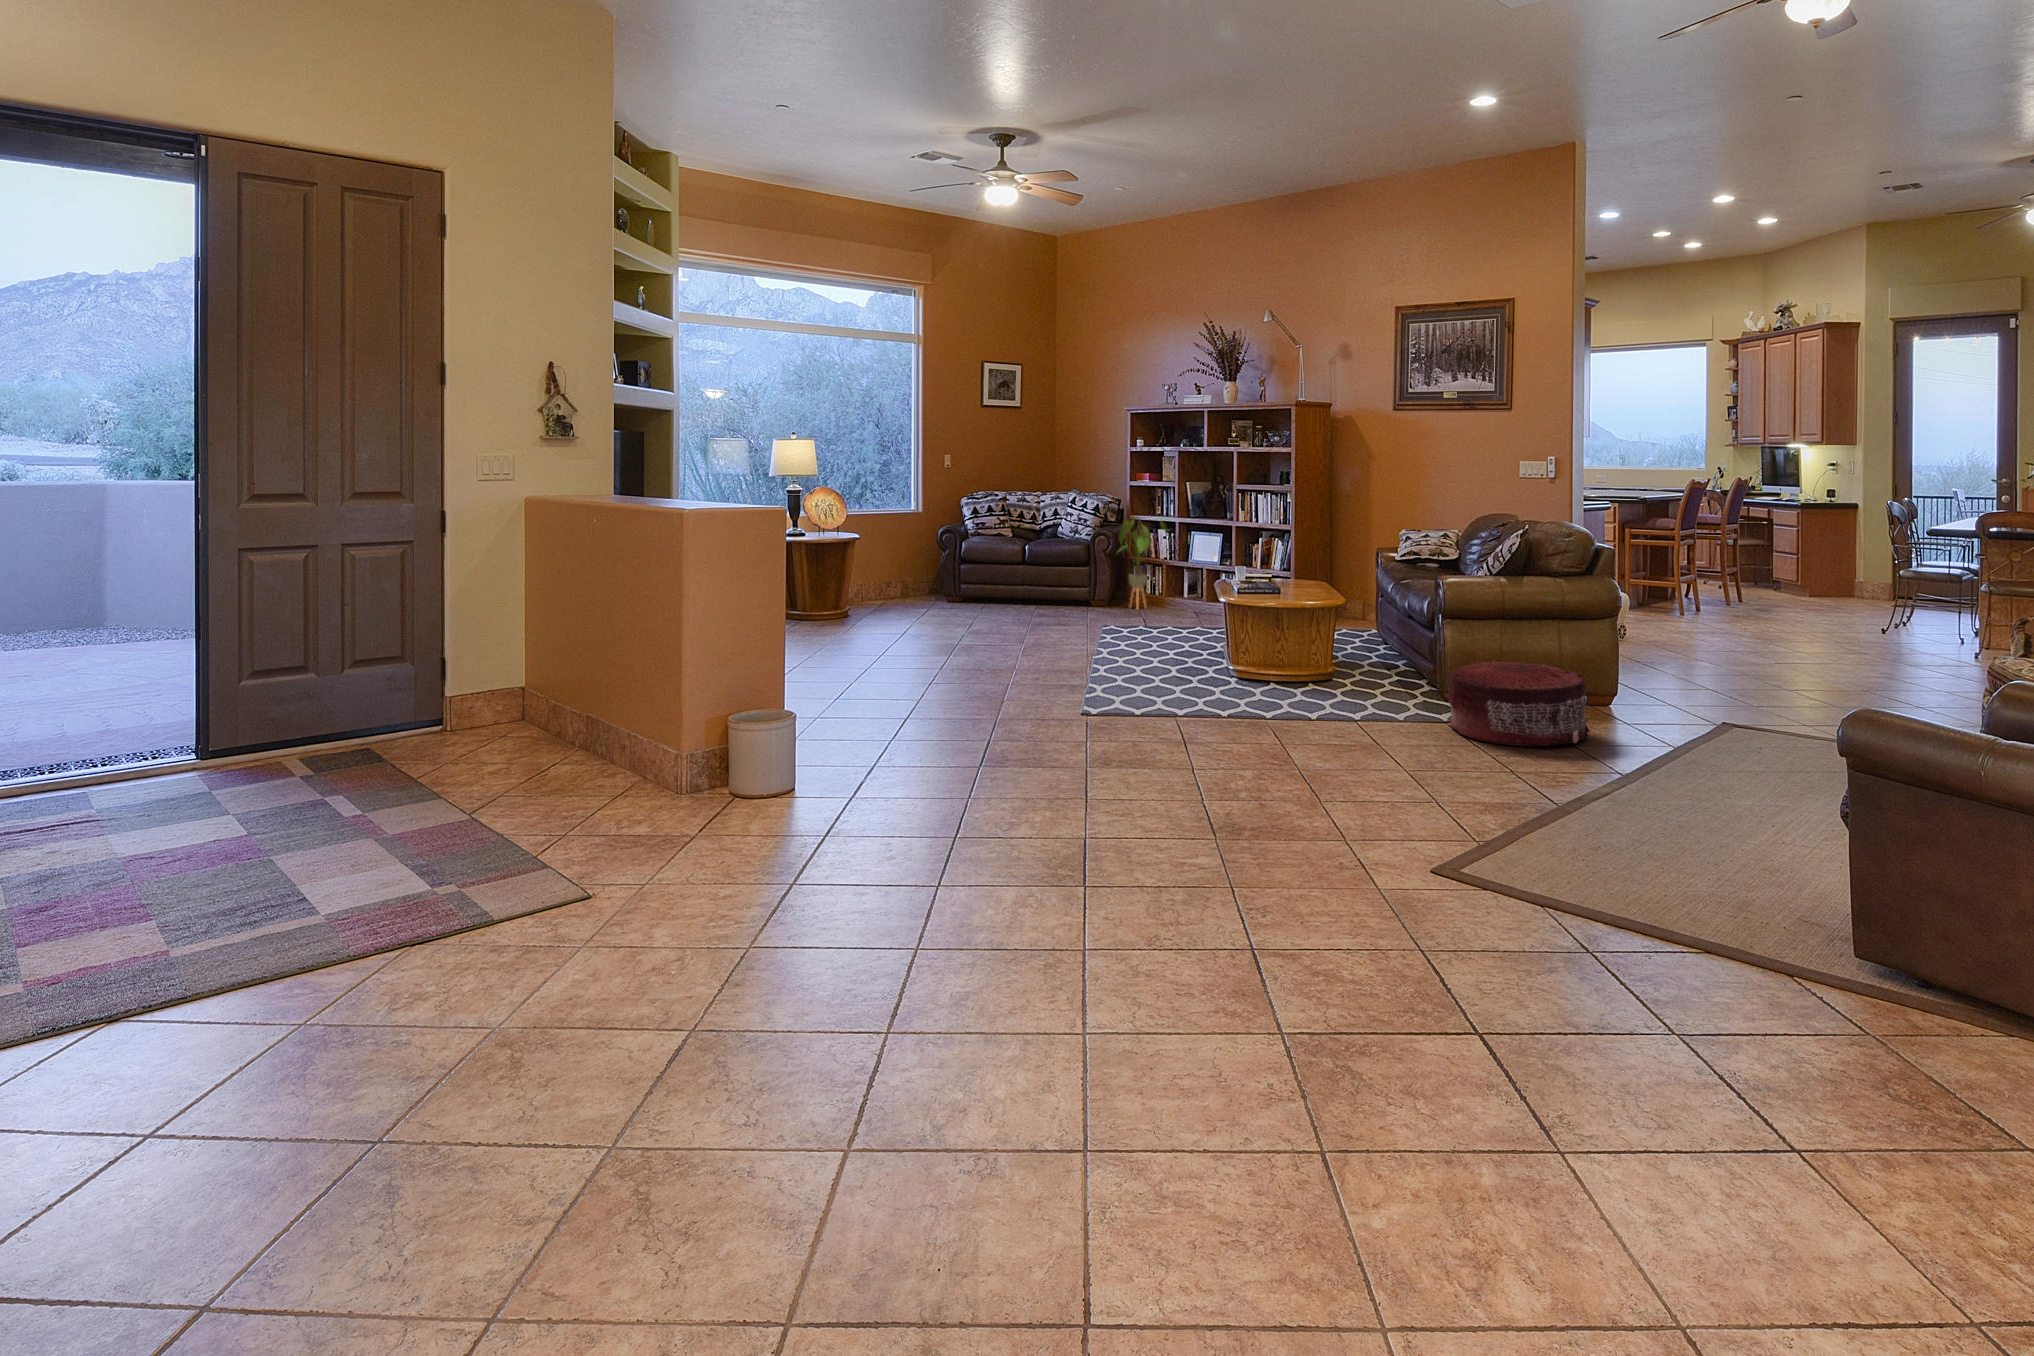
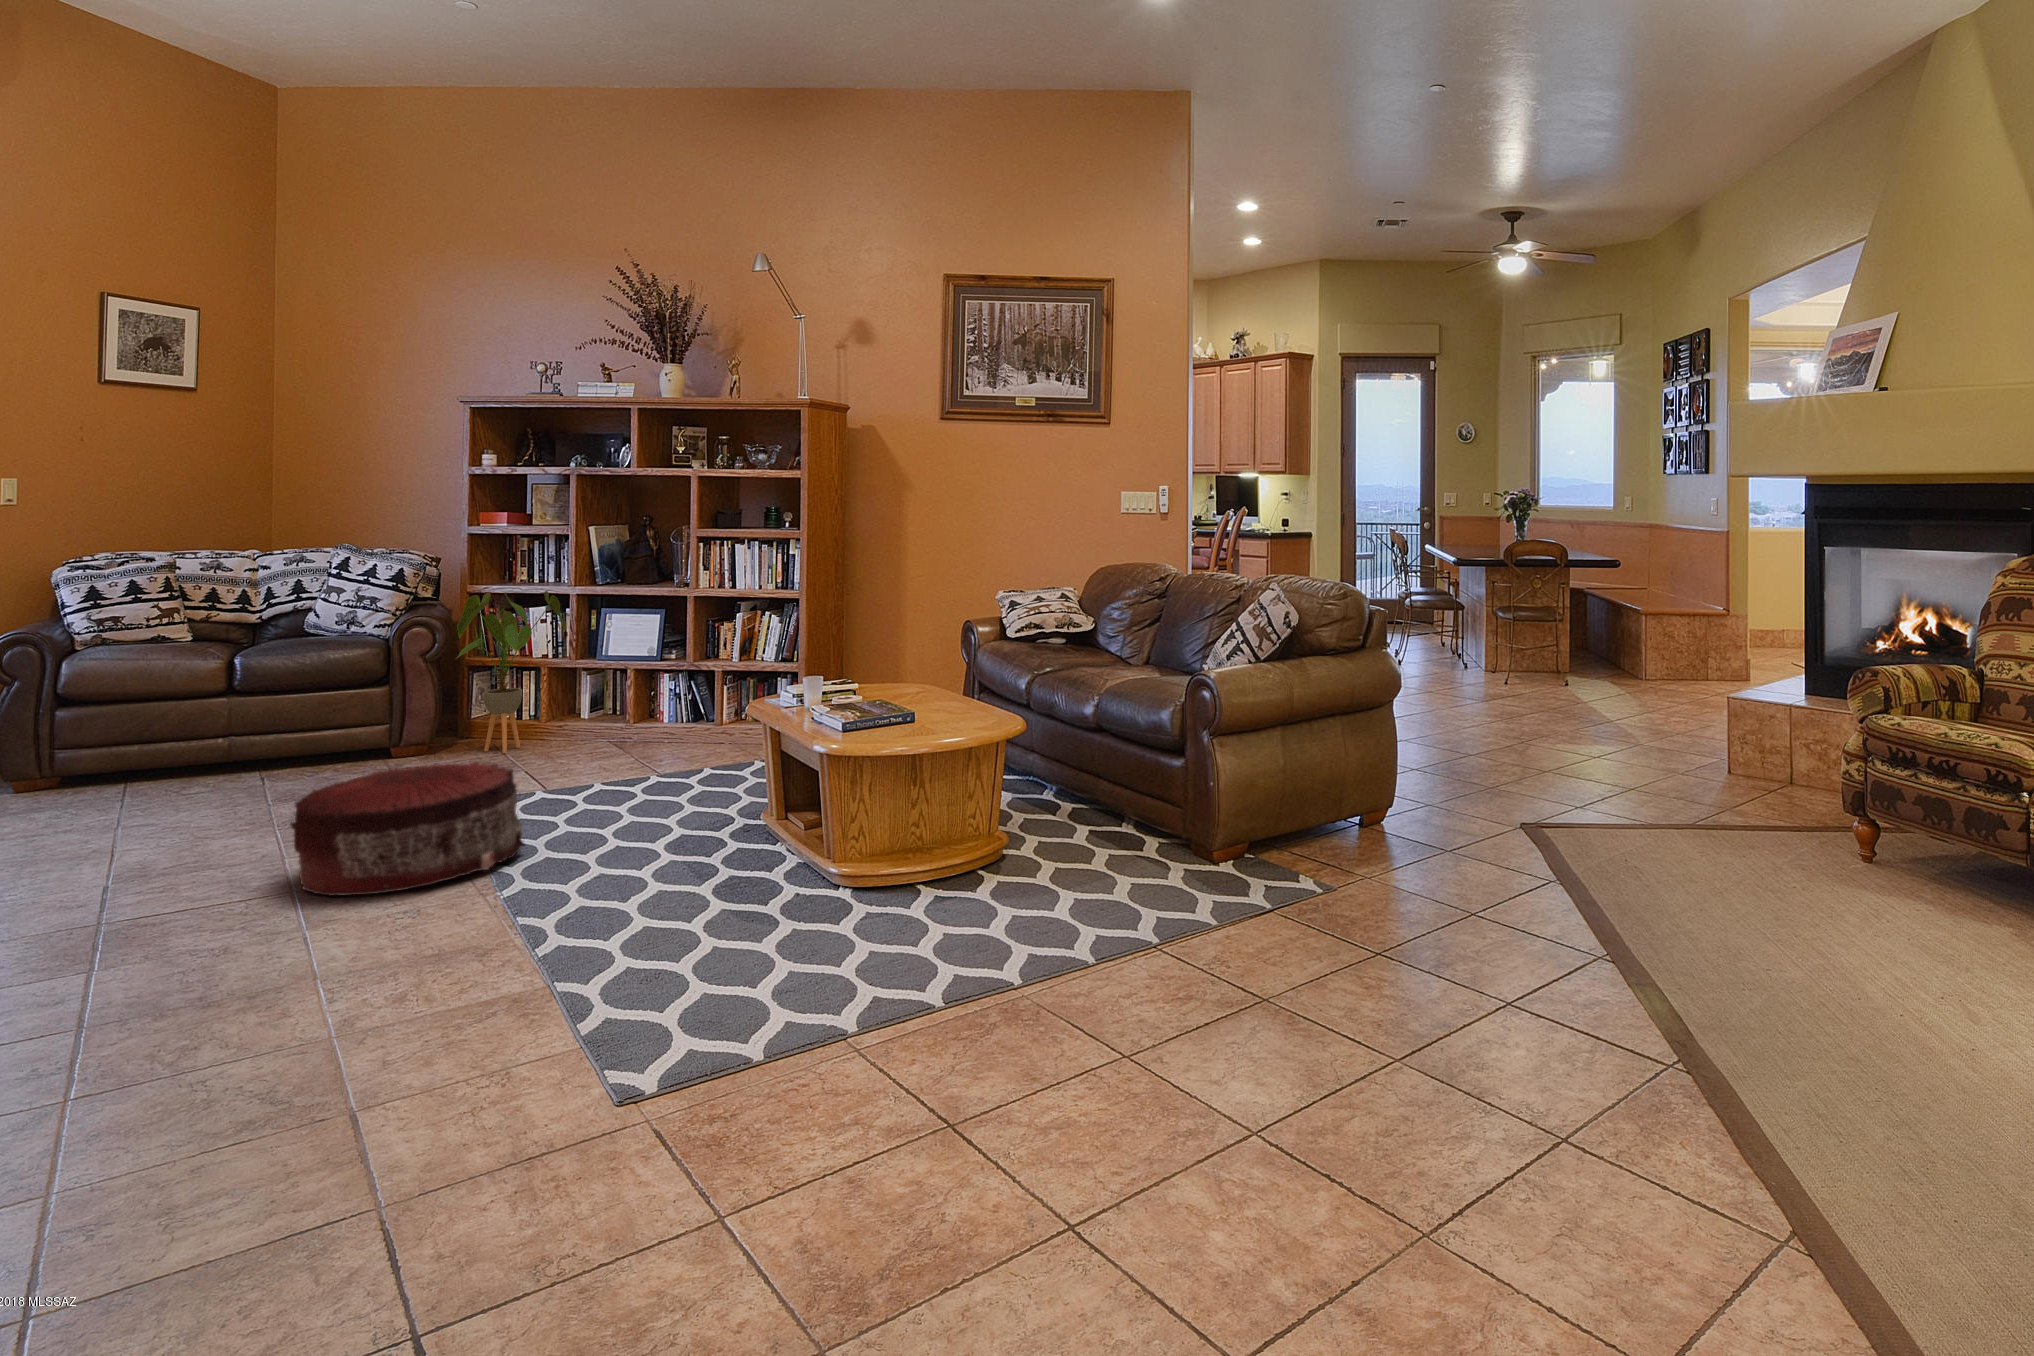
pouf: present [1447,660,1590,746] -> present [291,762,525,896]

